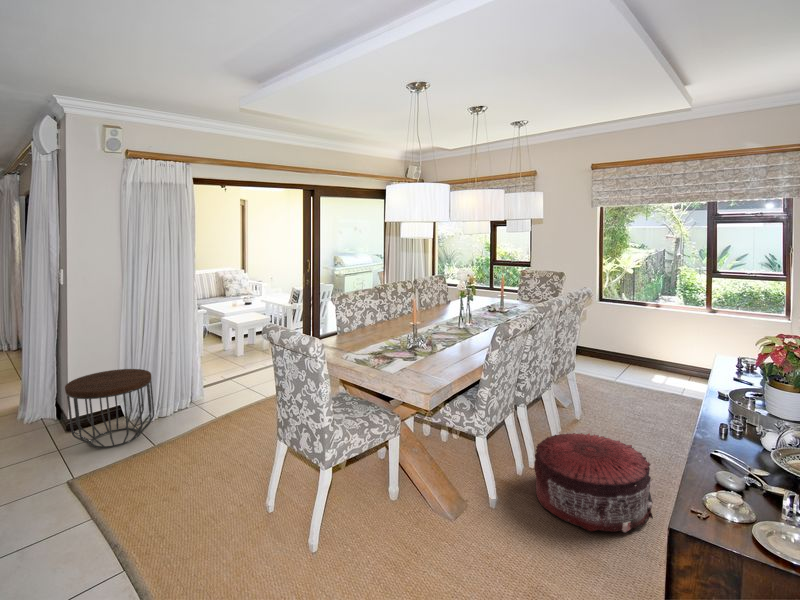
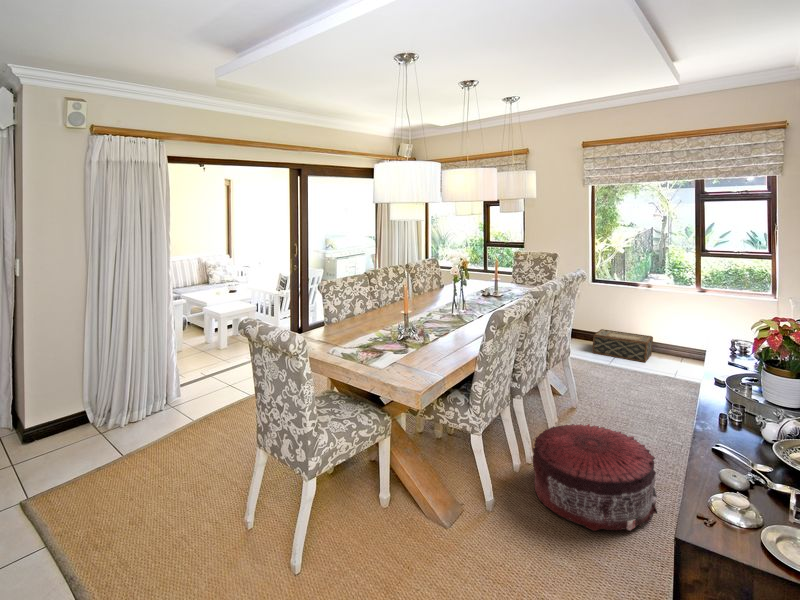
woven basket: none [600,348,660,381] -> present [592,329,653,362]
side table: present [65,369,154,448] -> none [32,366,133,451]

